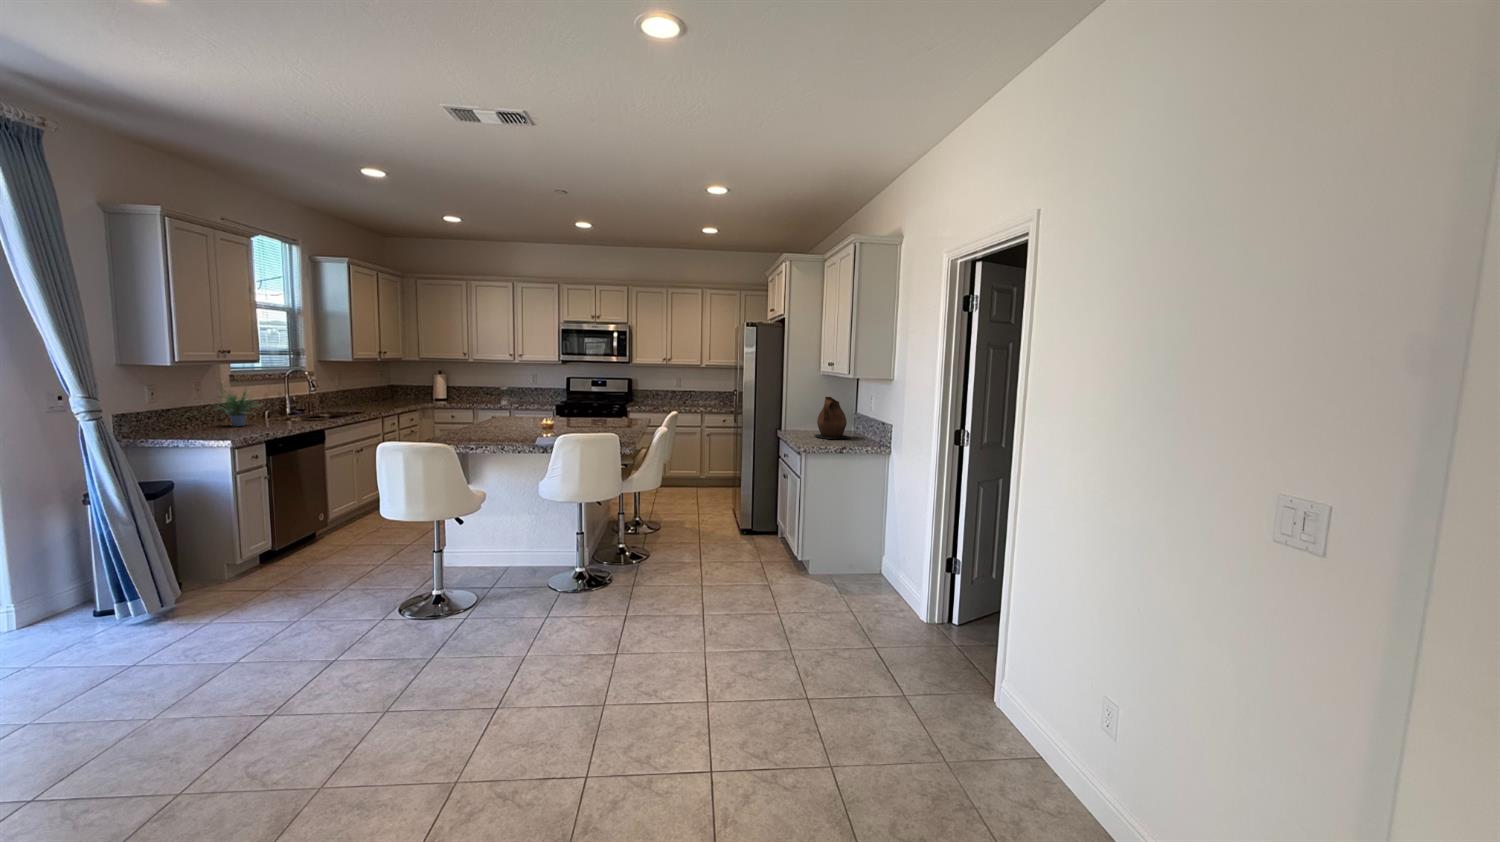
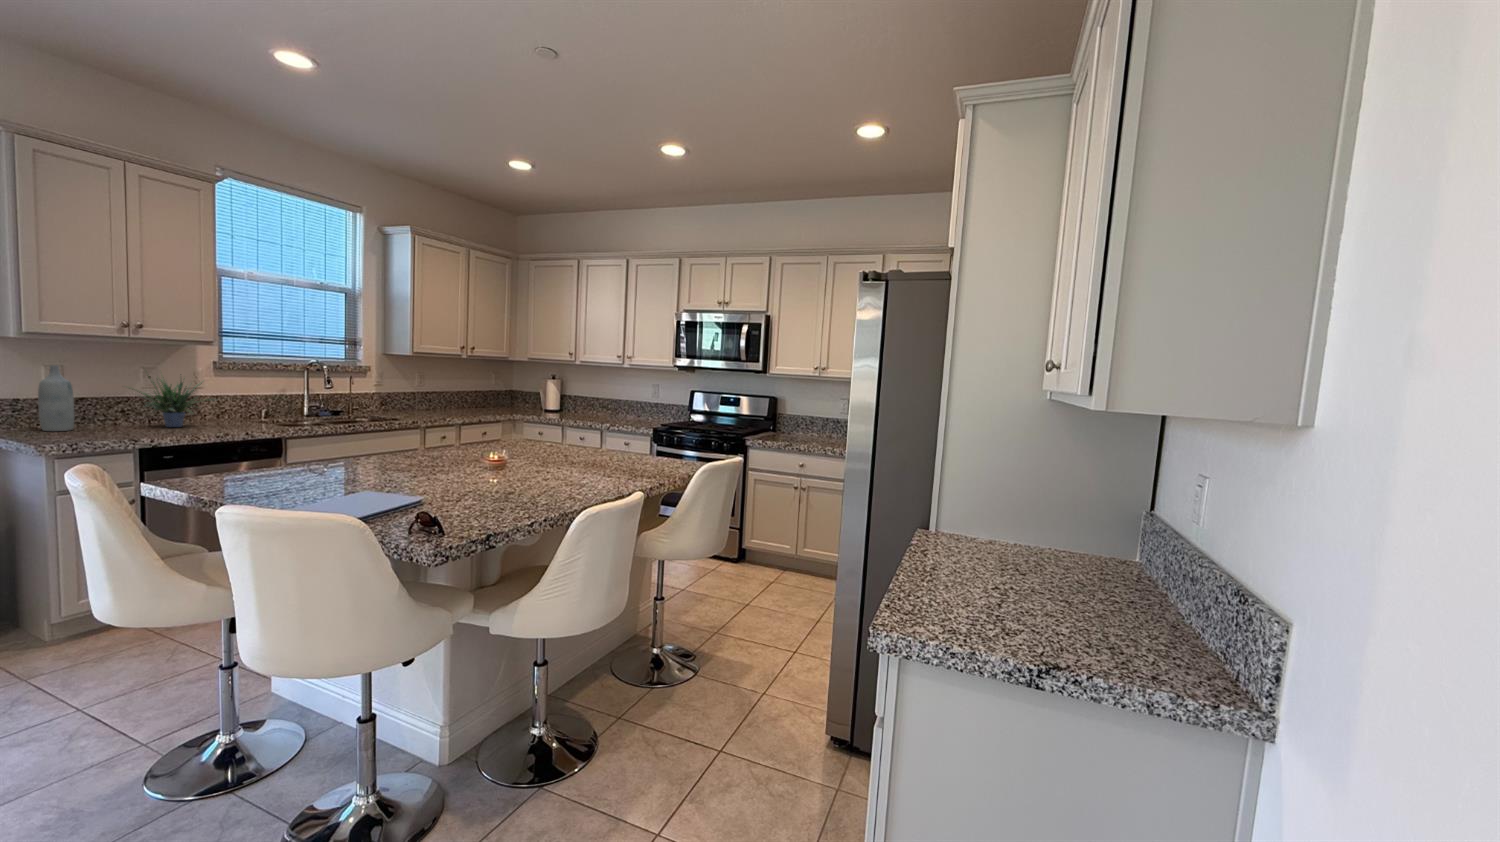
bottle: none [158,385,184,434] -> present [38,365,74,431]
ceramic pitcher: present [815,397,851,439] -> none [984,466,1108,603]

